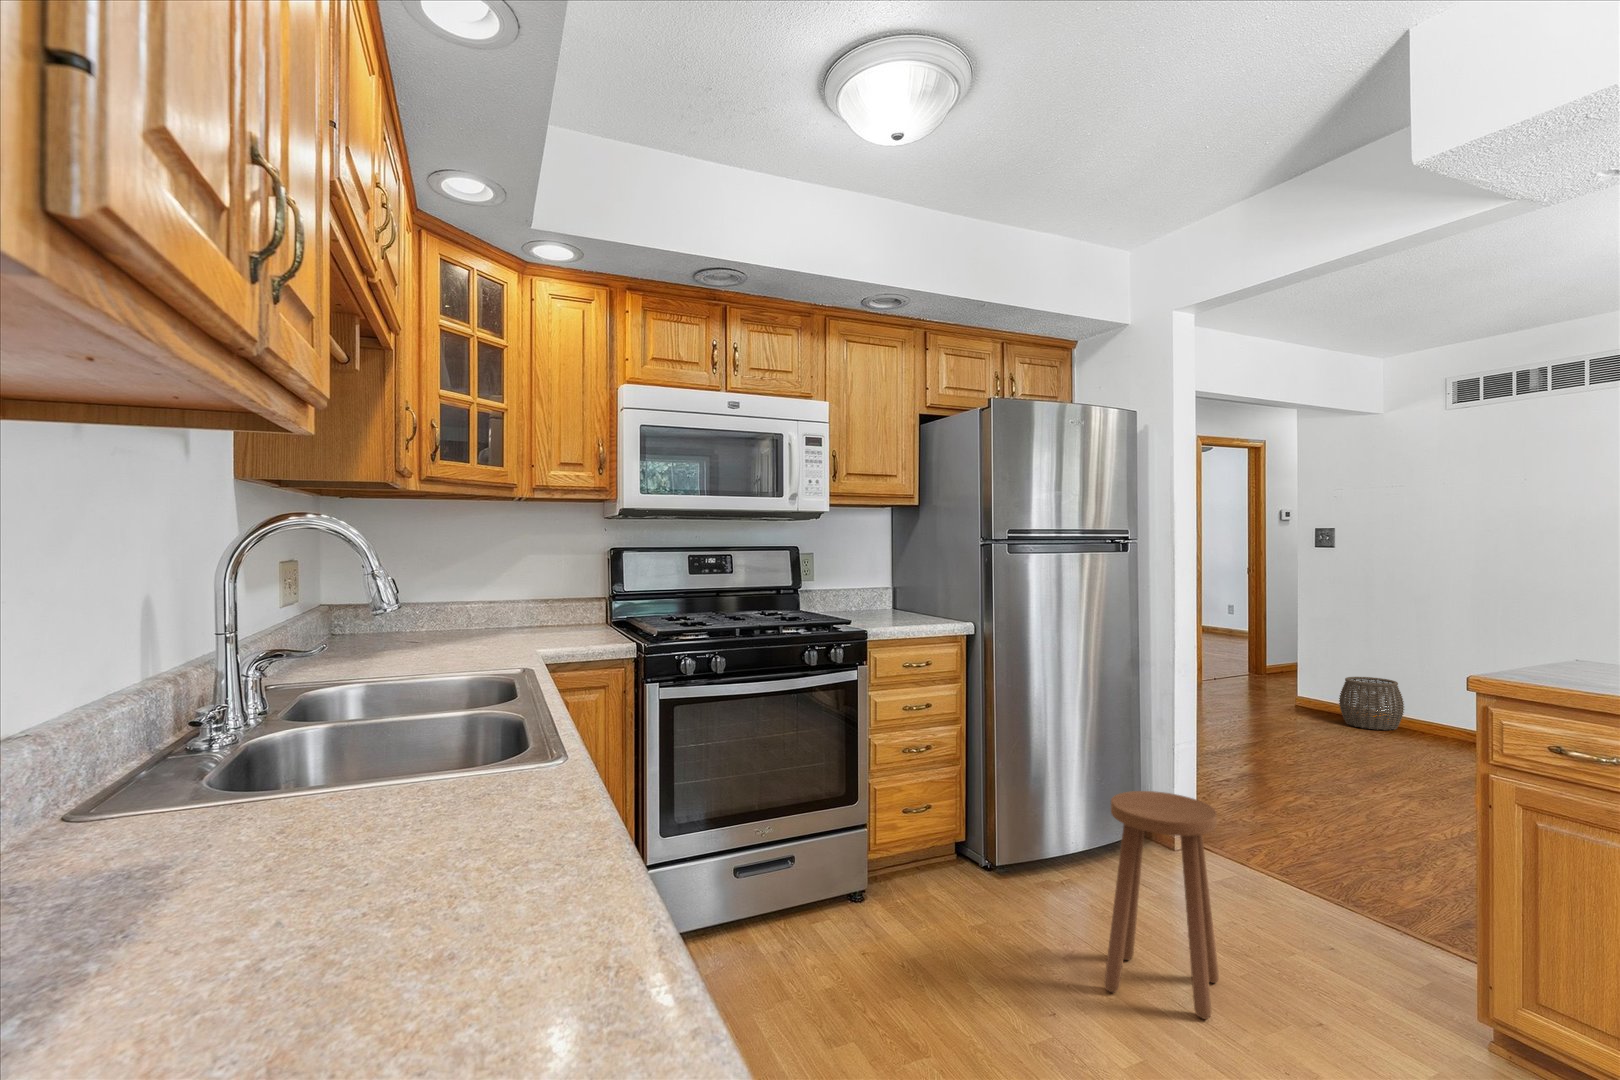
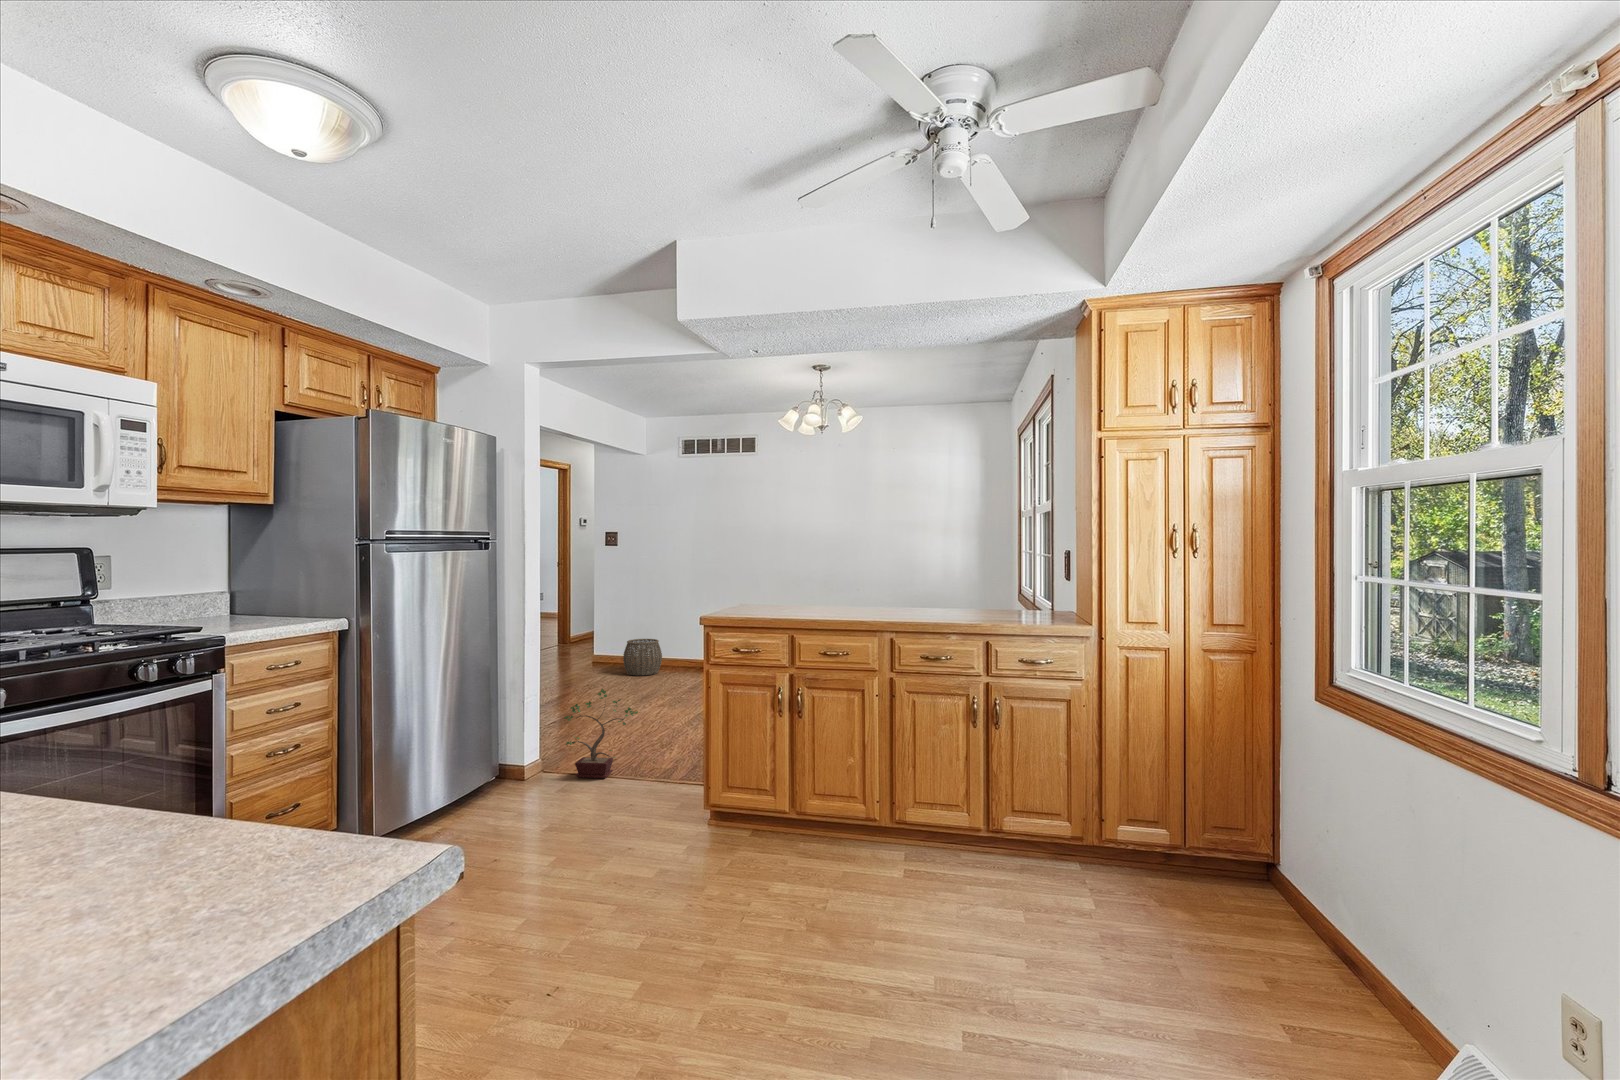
potted plant: none [1228,742,1342,867] -> present [564,689,638,778]
stool: present [1104,791,1219,1019] -> none [489,736,572,903]

